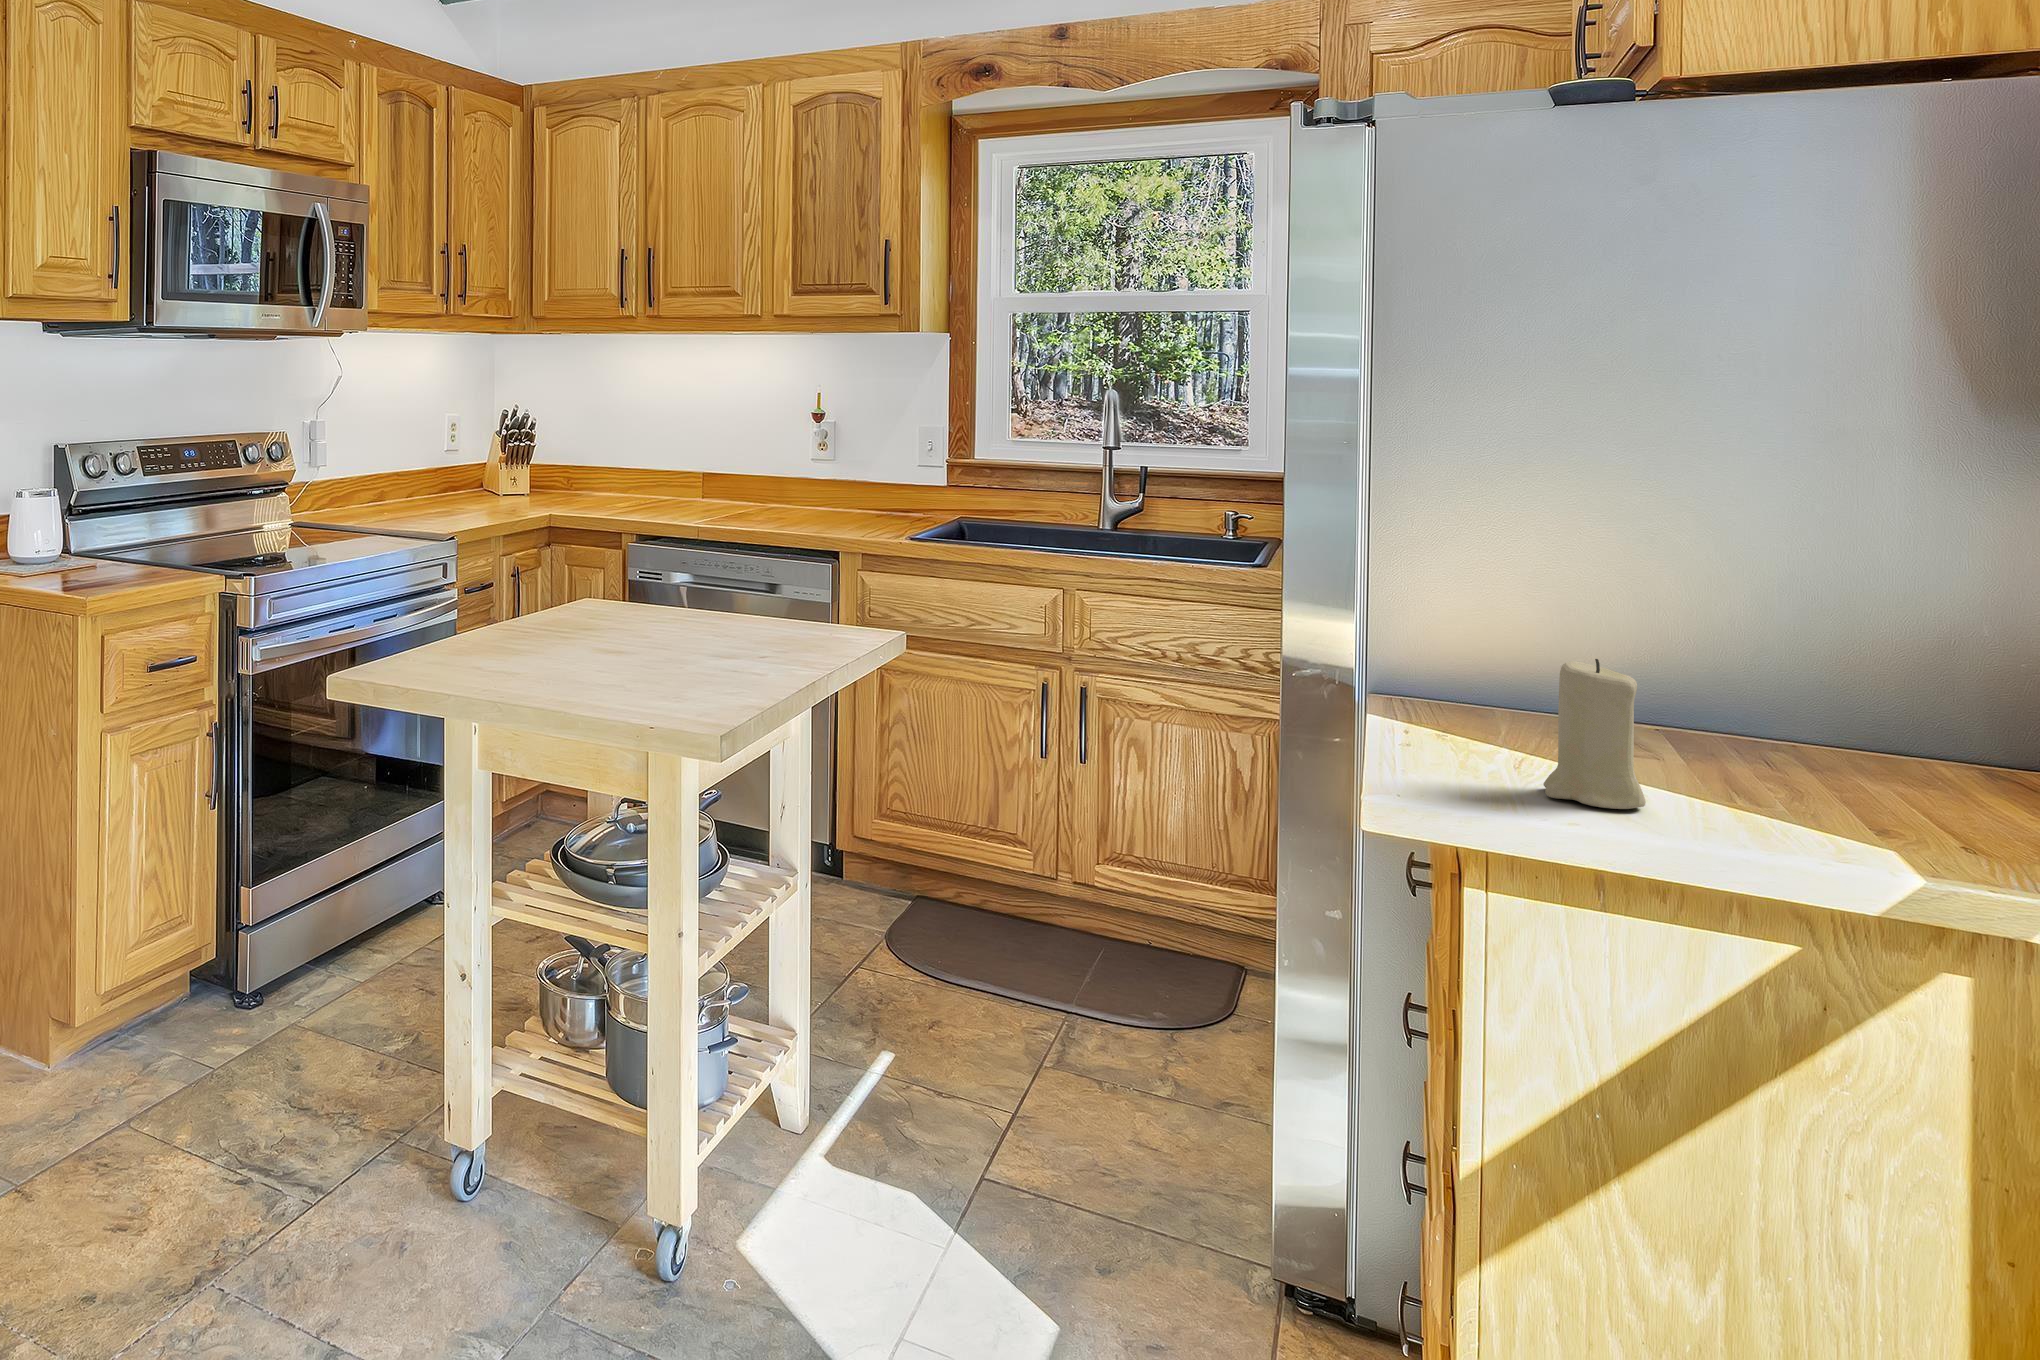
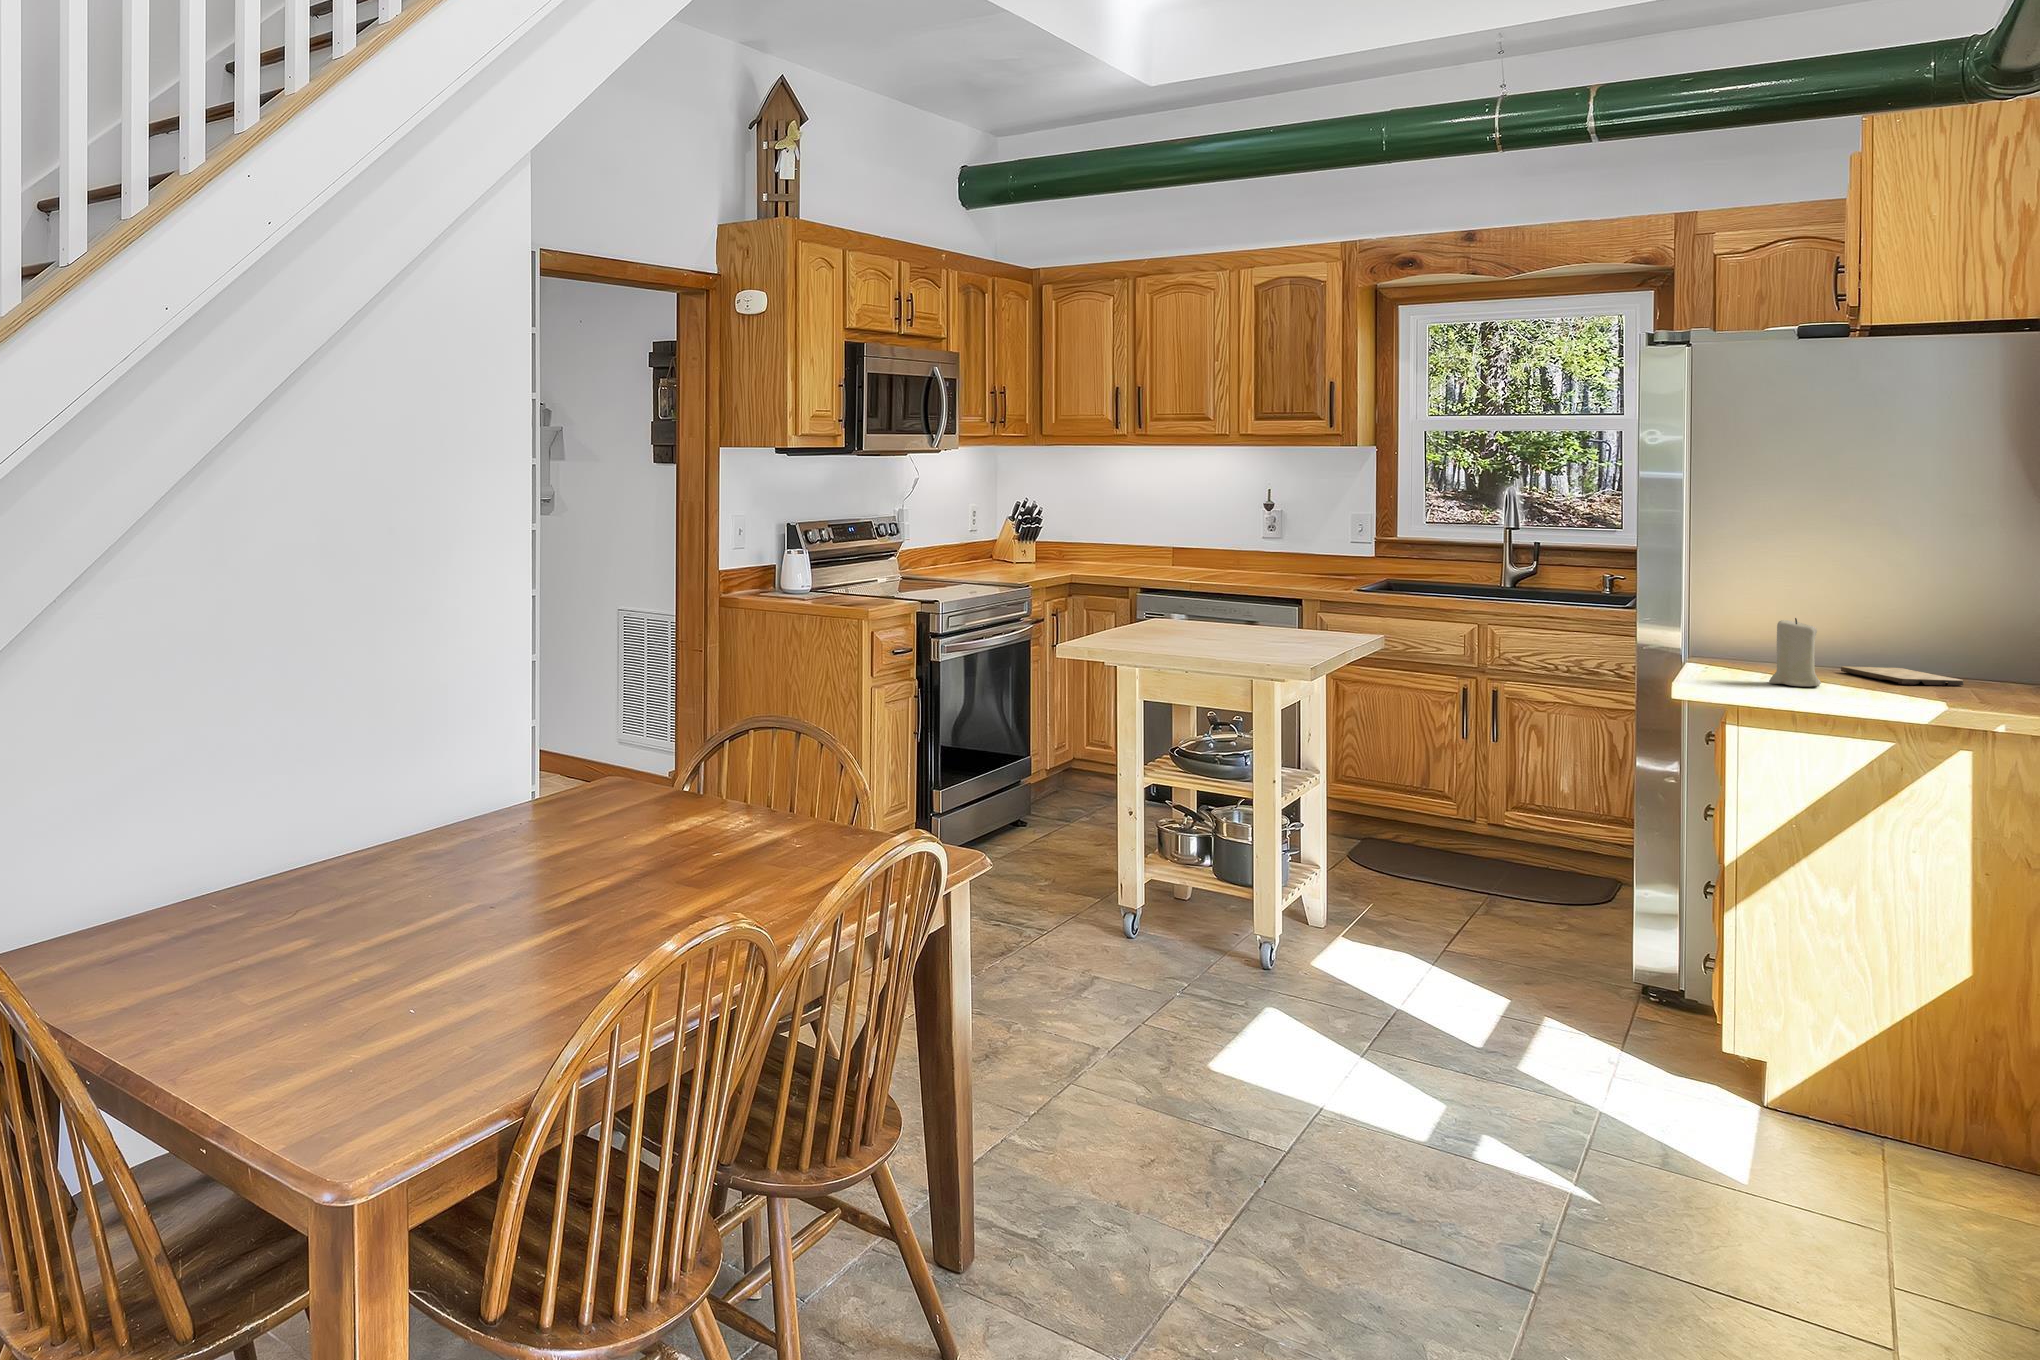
cutting board: none [1647,735,1892,791] -> present [1841,666,1964,686]

